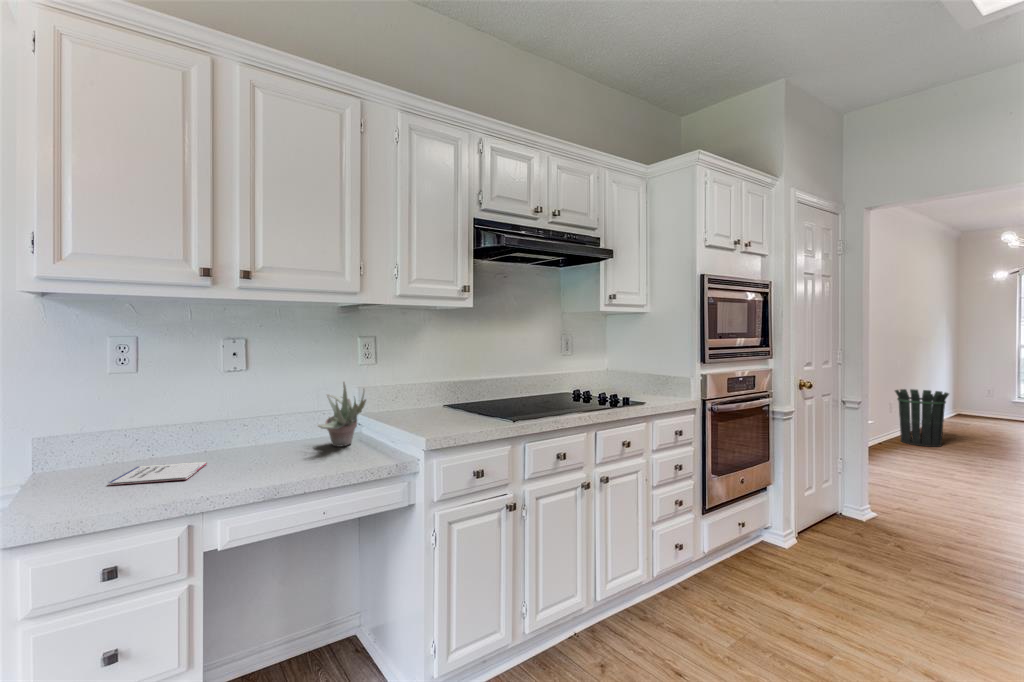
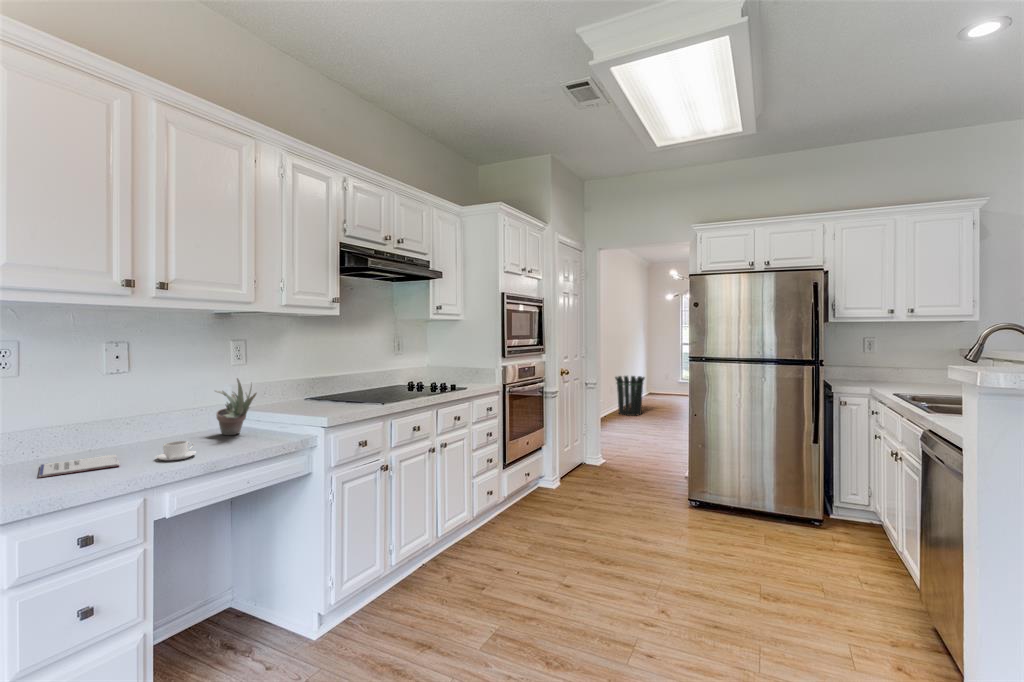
coffee cup: none [226,455,271,479] -> present [156,441,196,460]

